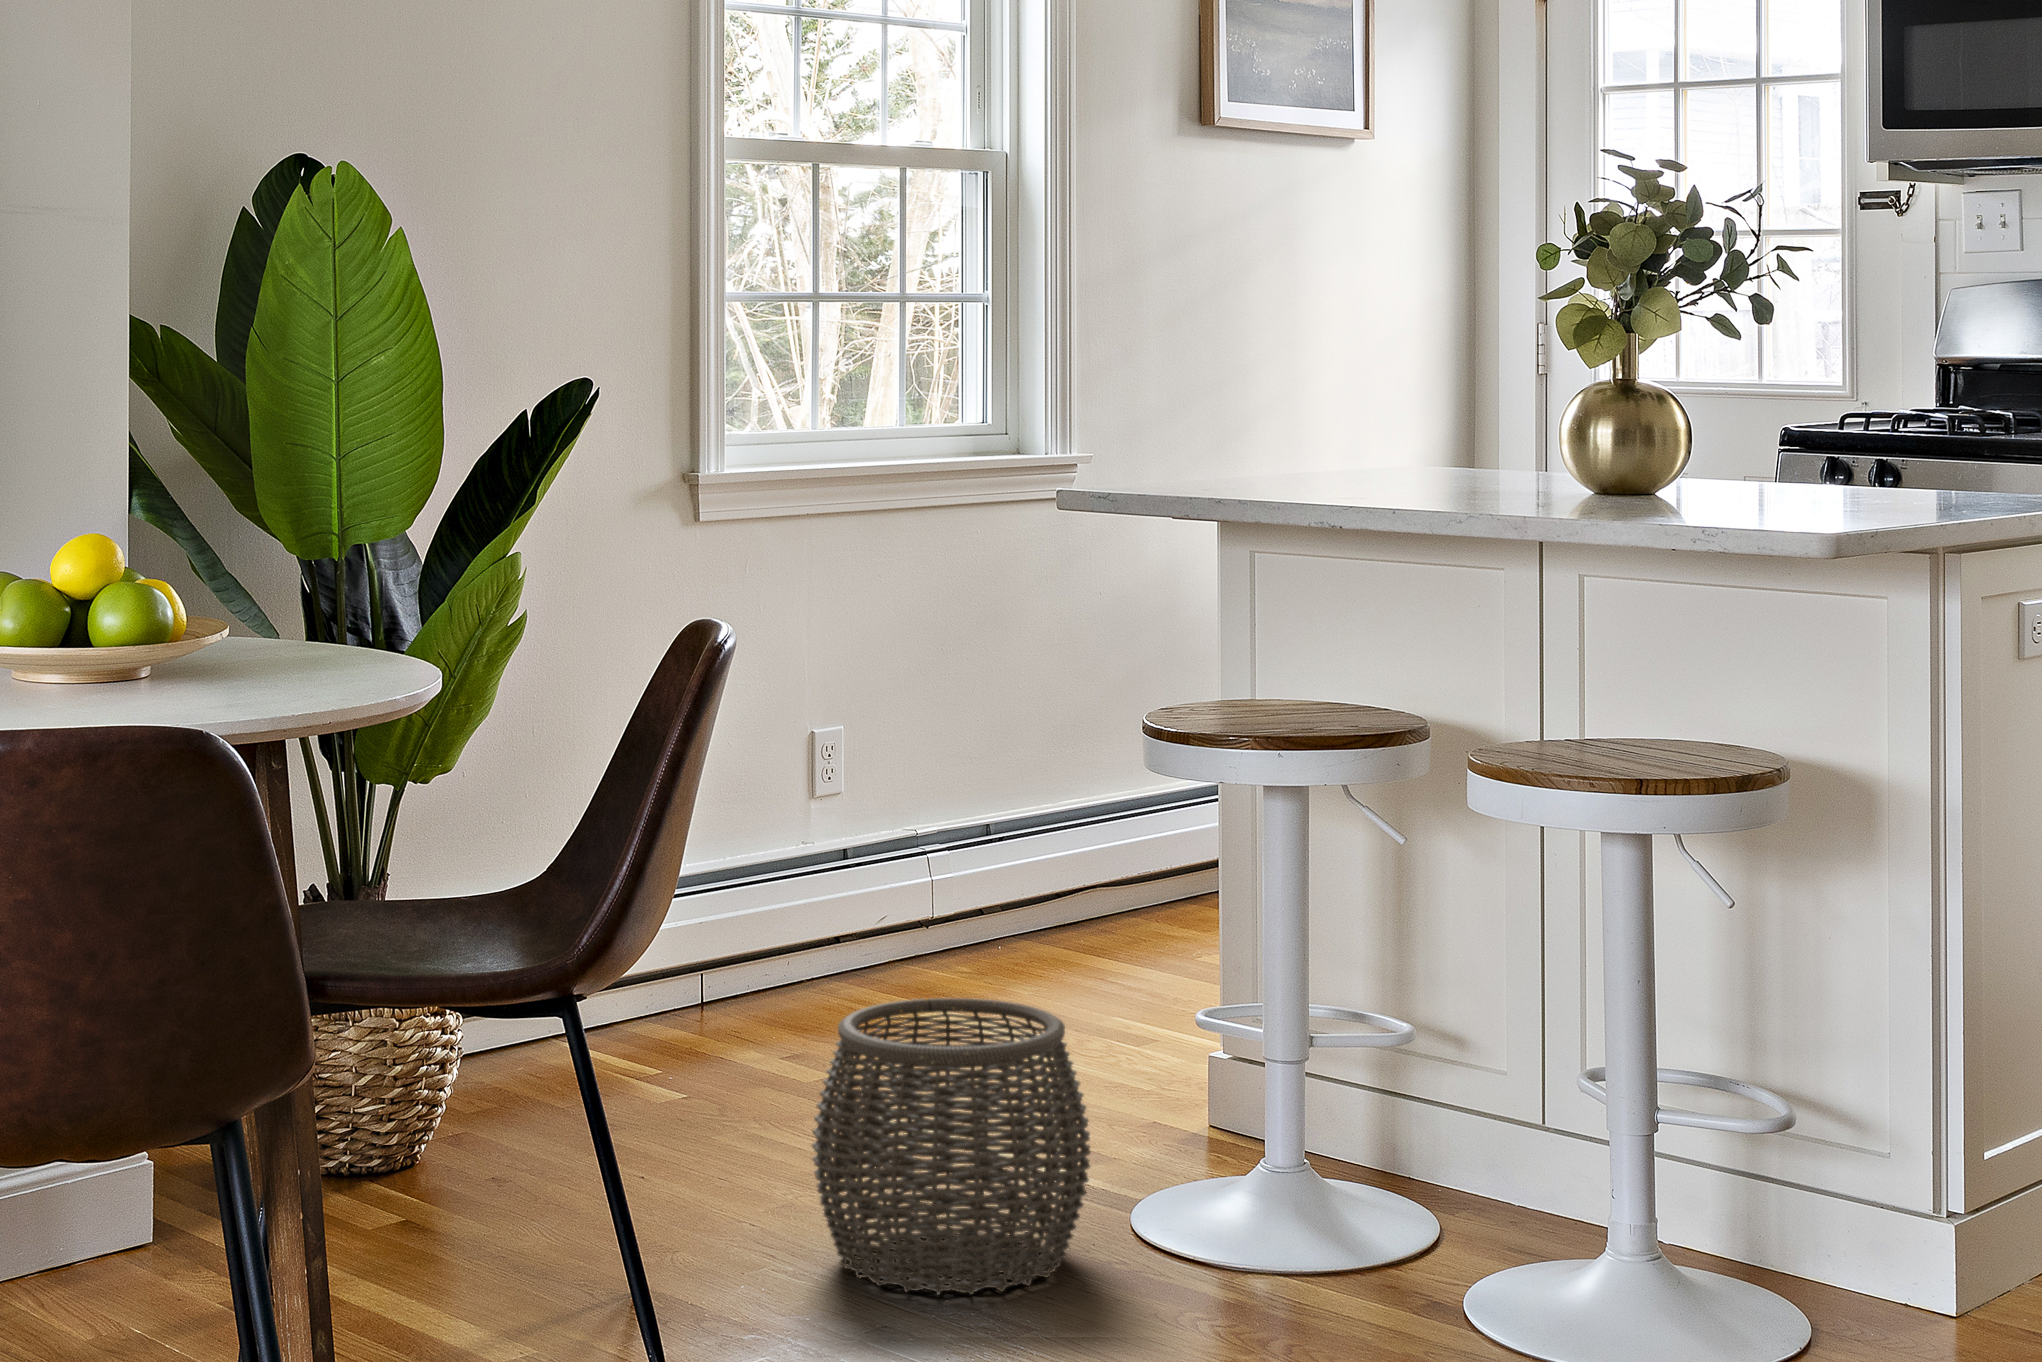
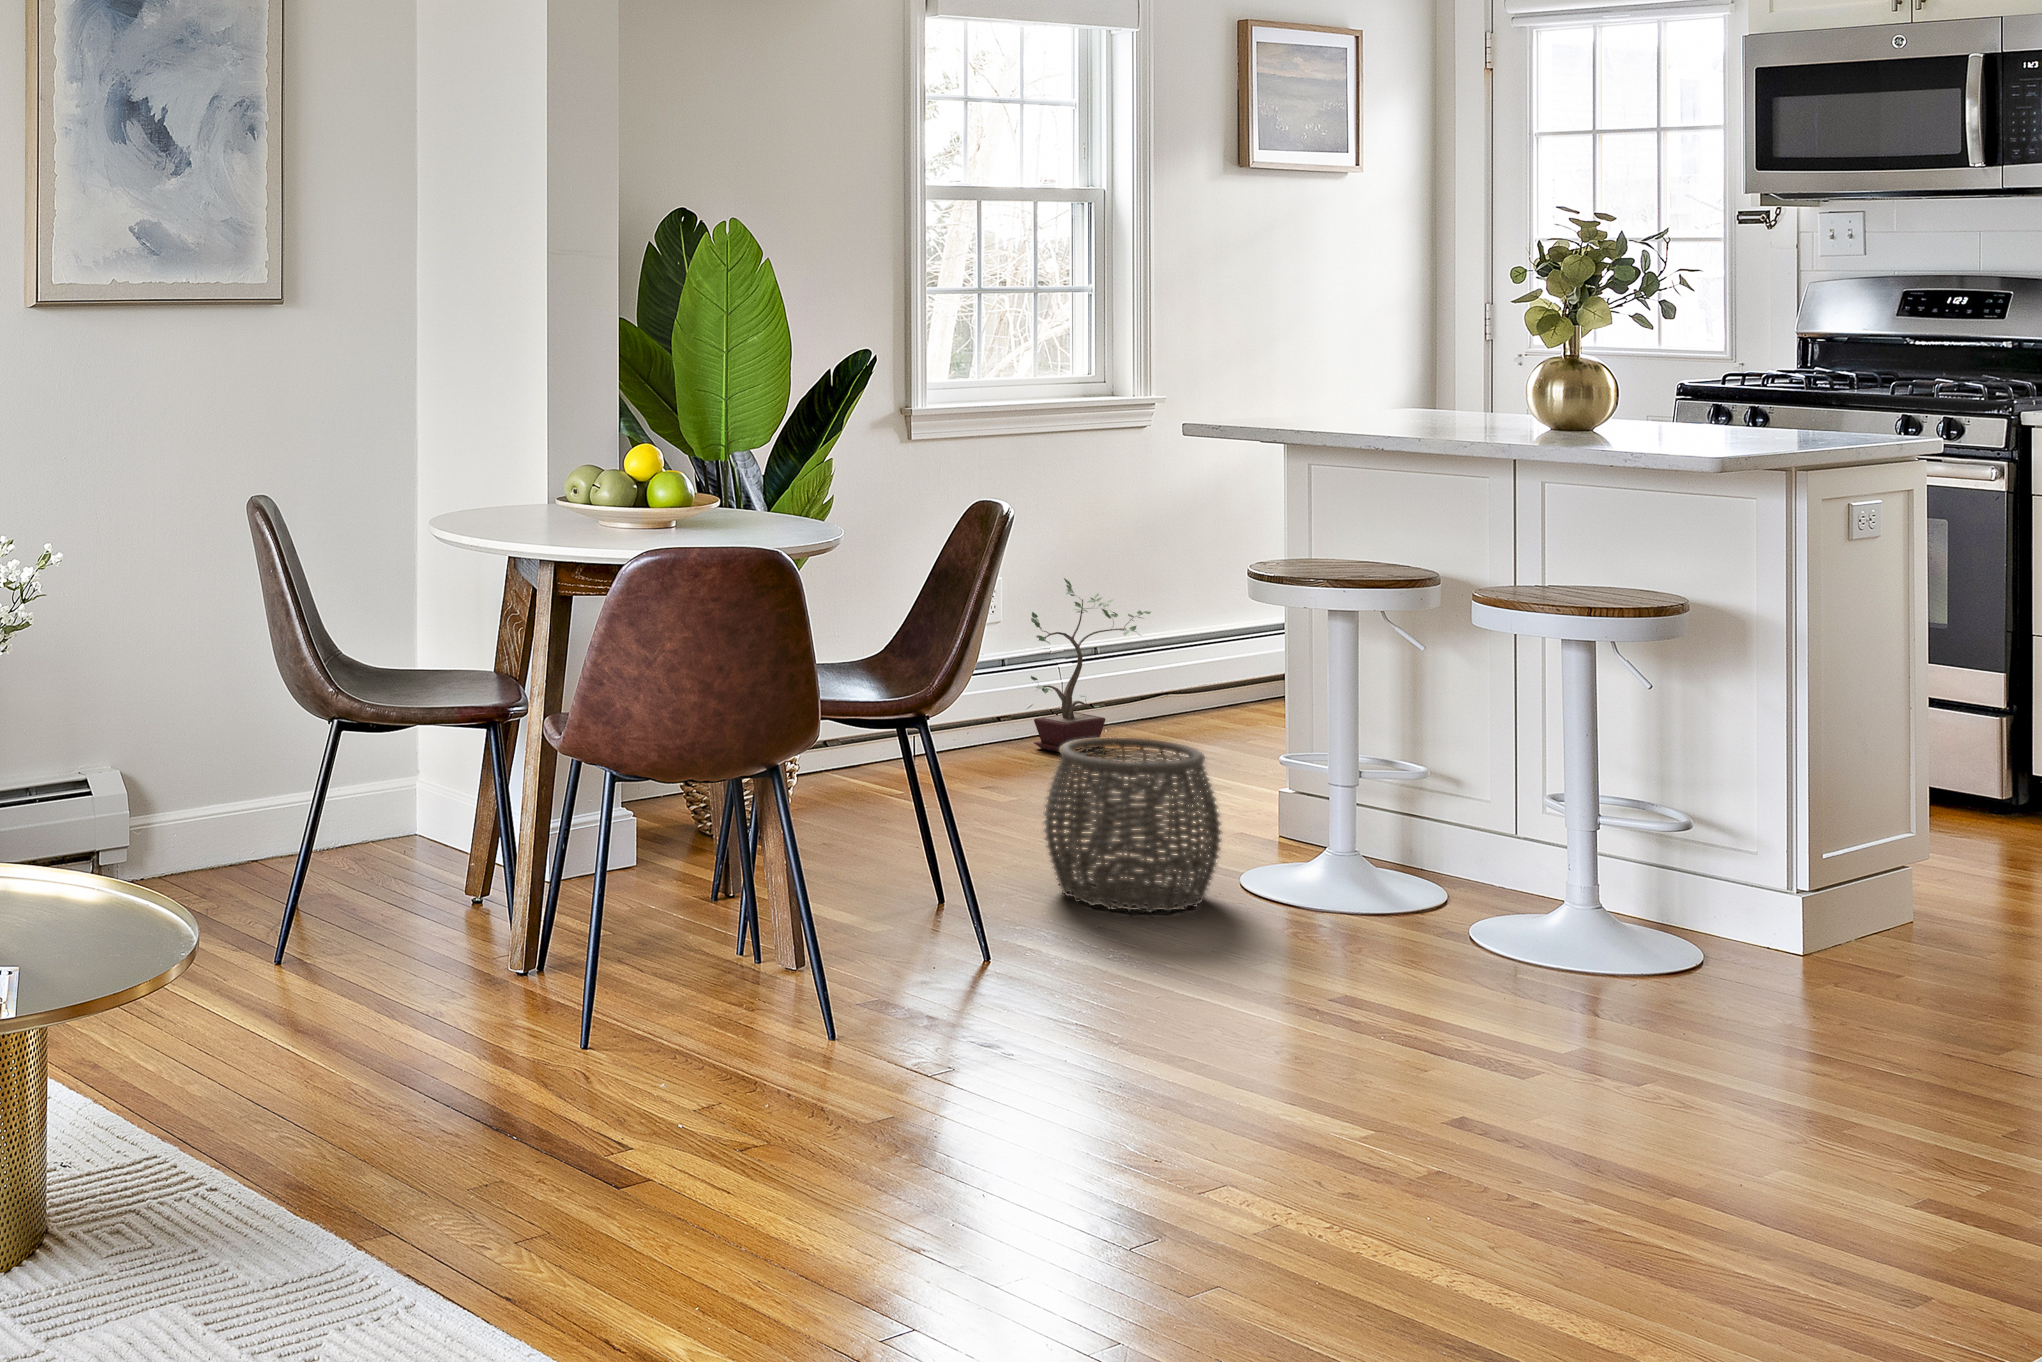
potted plant: none [878,725,1062,992] -> present [1031,578,1151,752]

